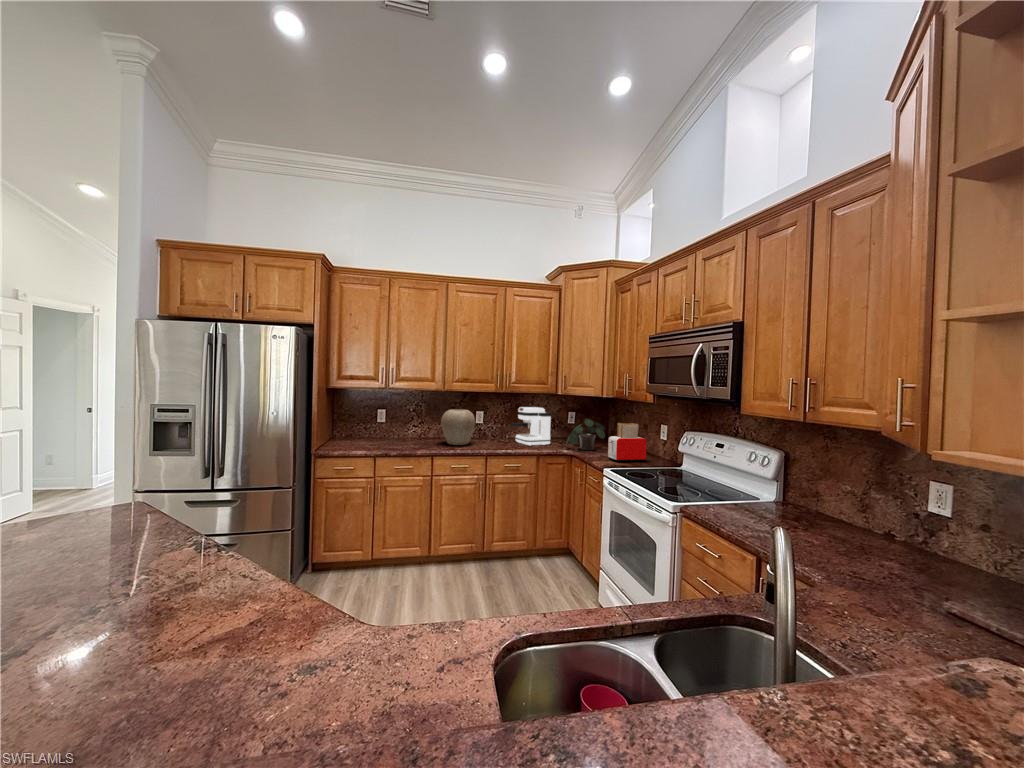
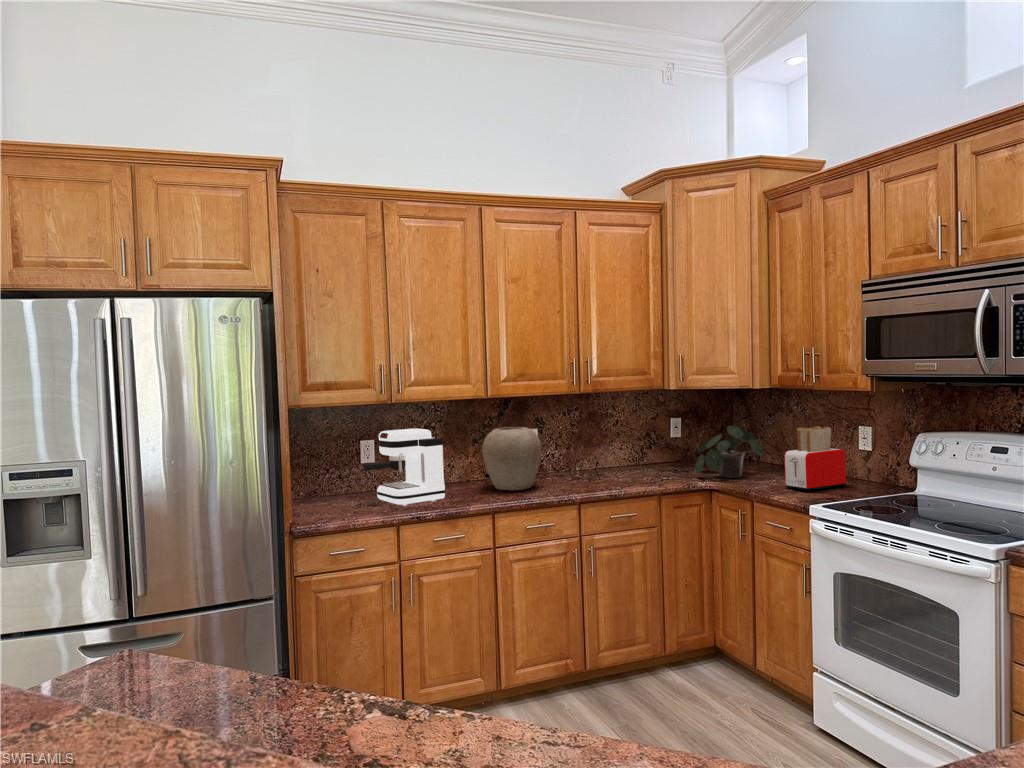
coffee maker: present [510,407,551,446] -> present [363,429,445,506]

